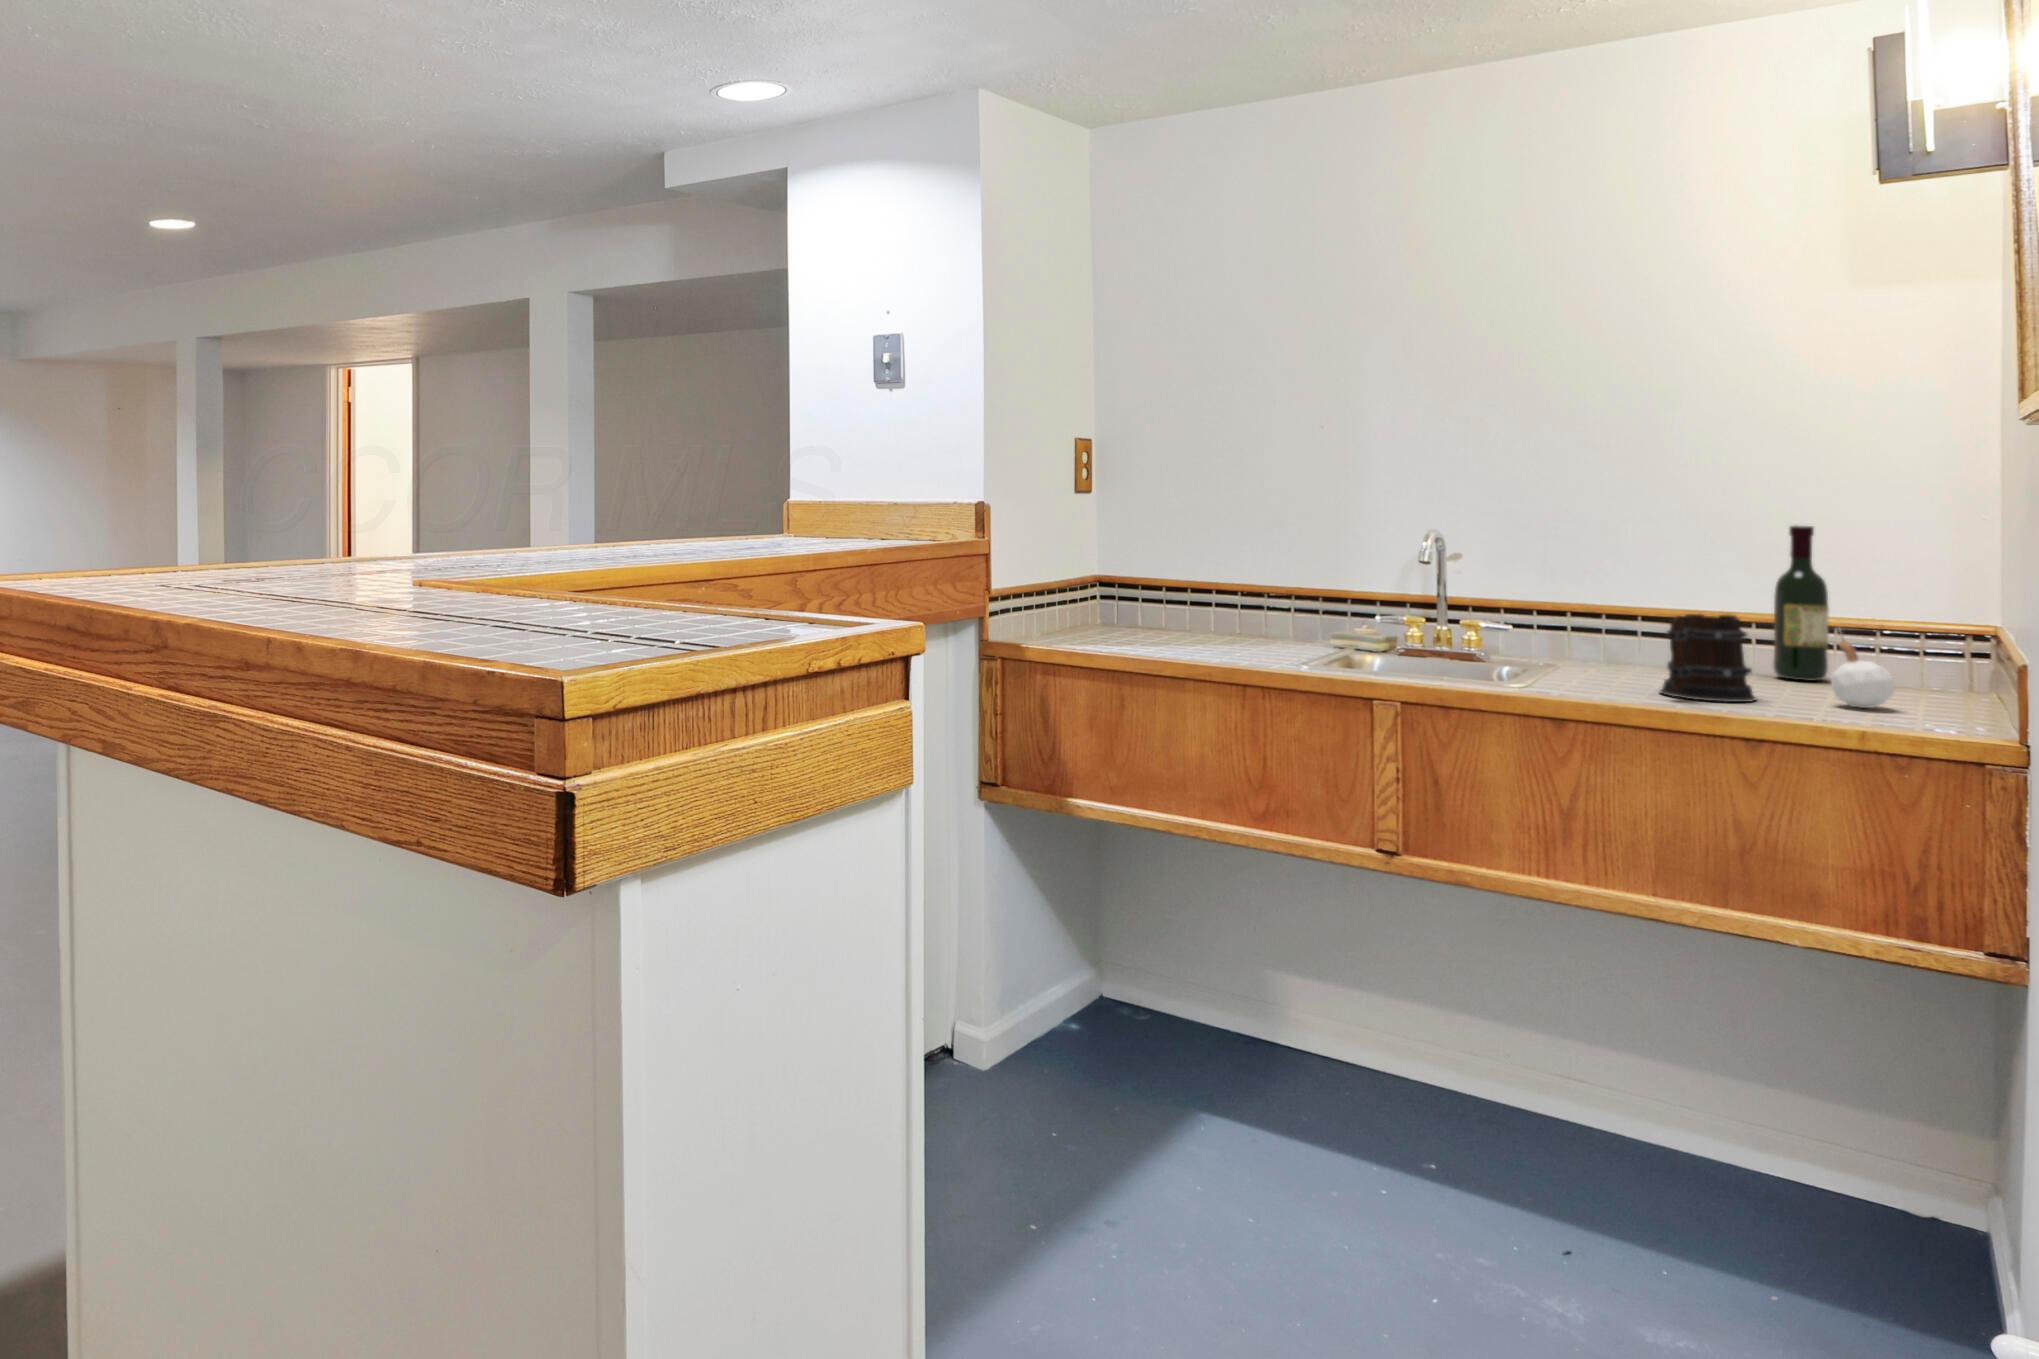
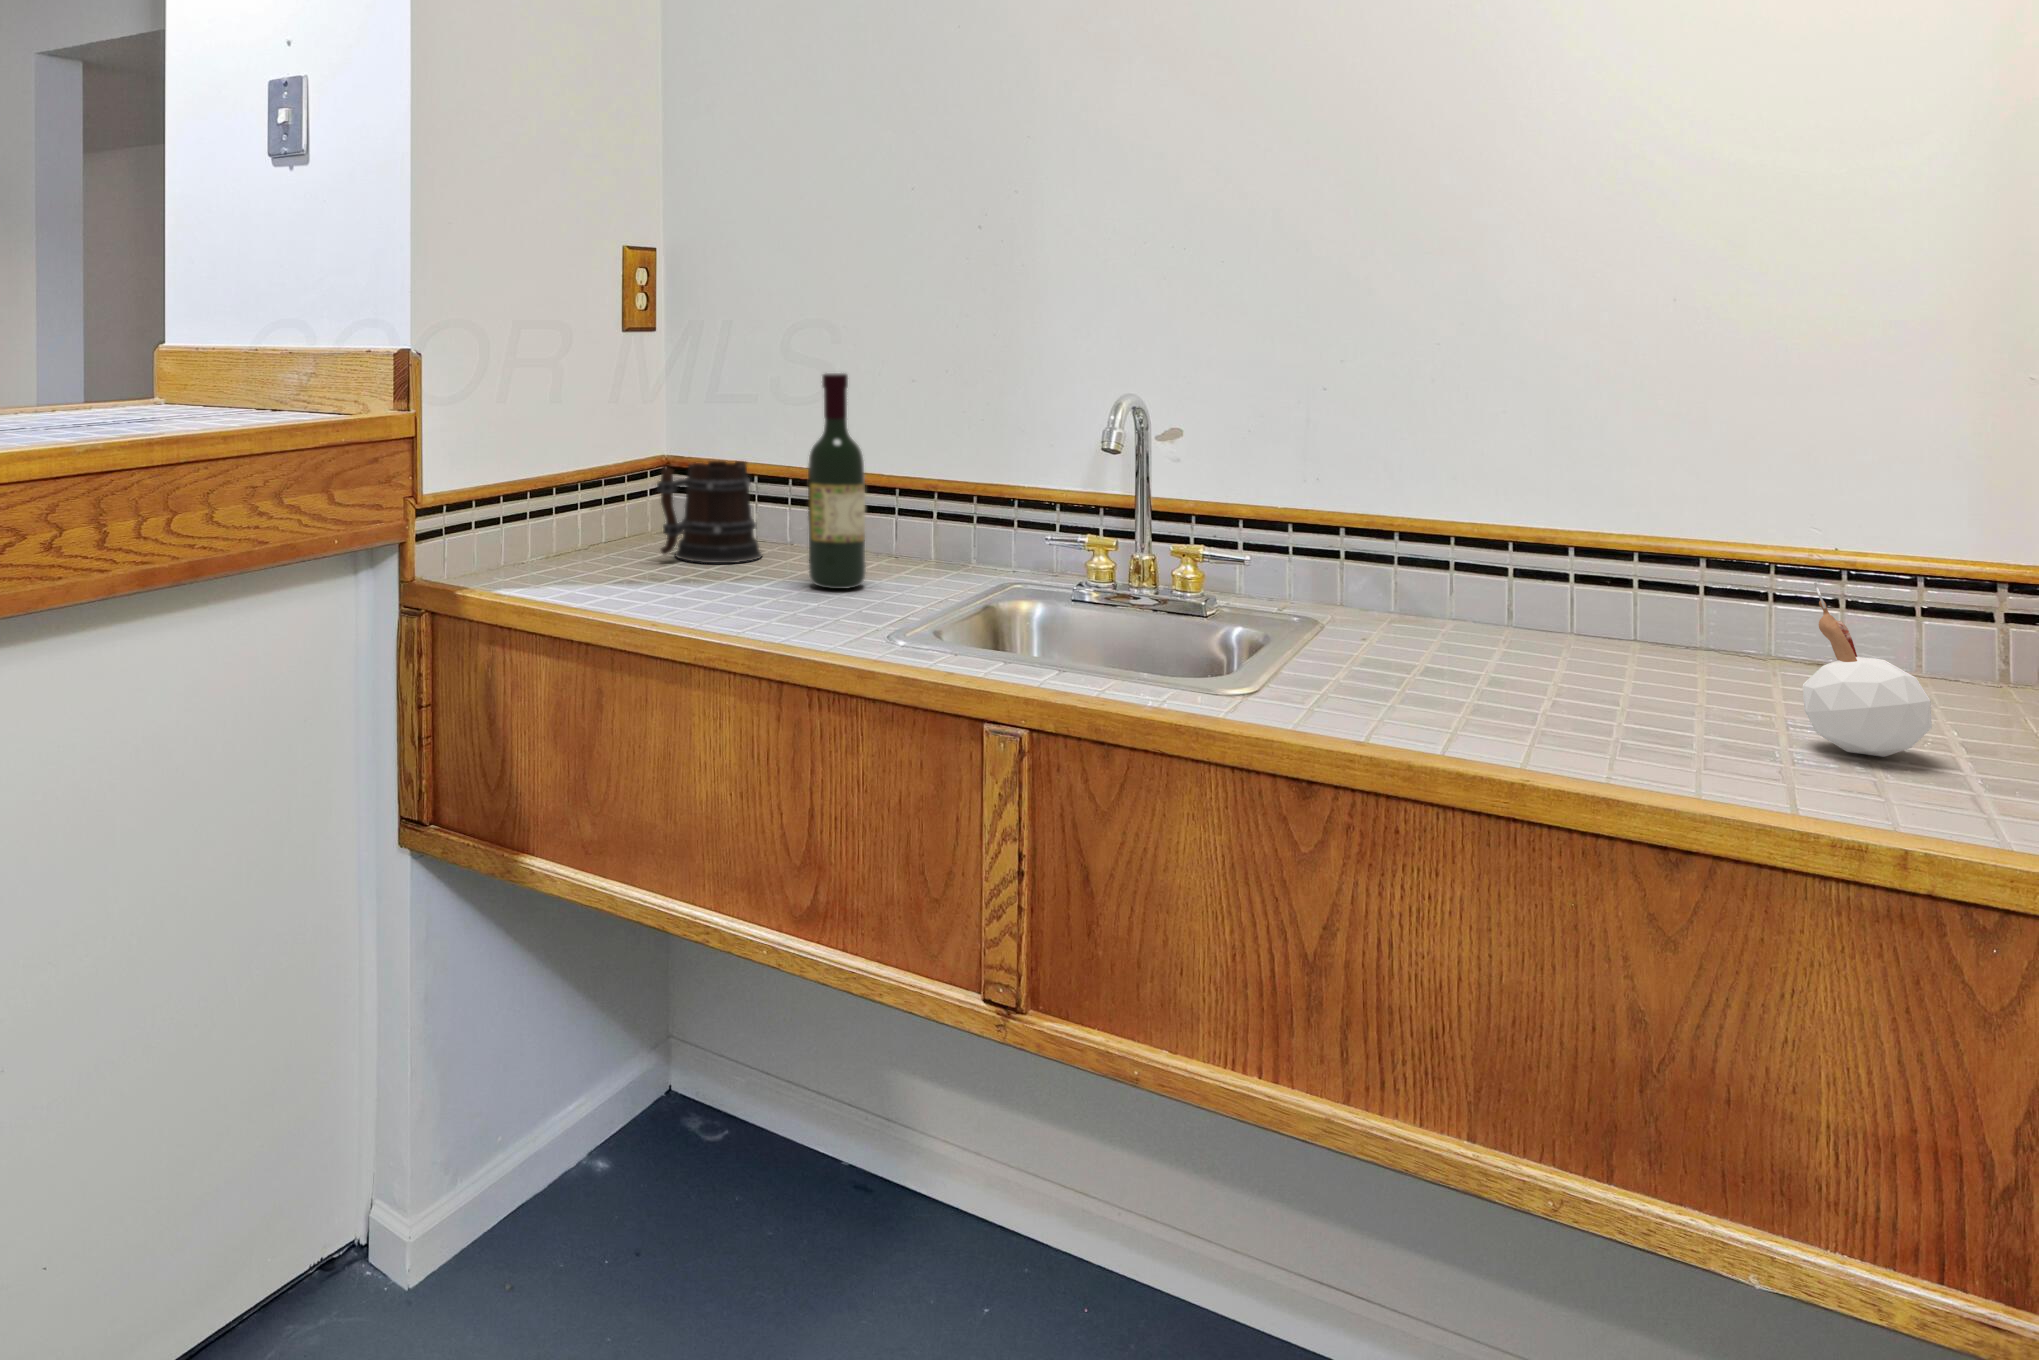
wine bottle: present [1773,525,1829,681] -> present [808,373,866,589]
beer mug: present [1660,614,1756,702] -> present [657,461,762,563]

